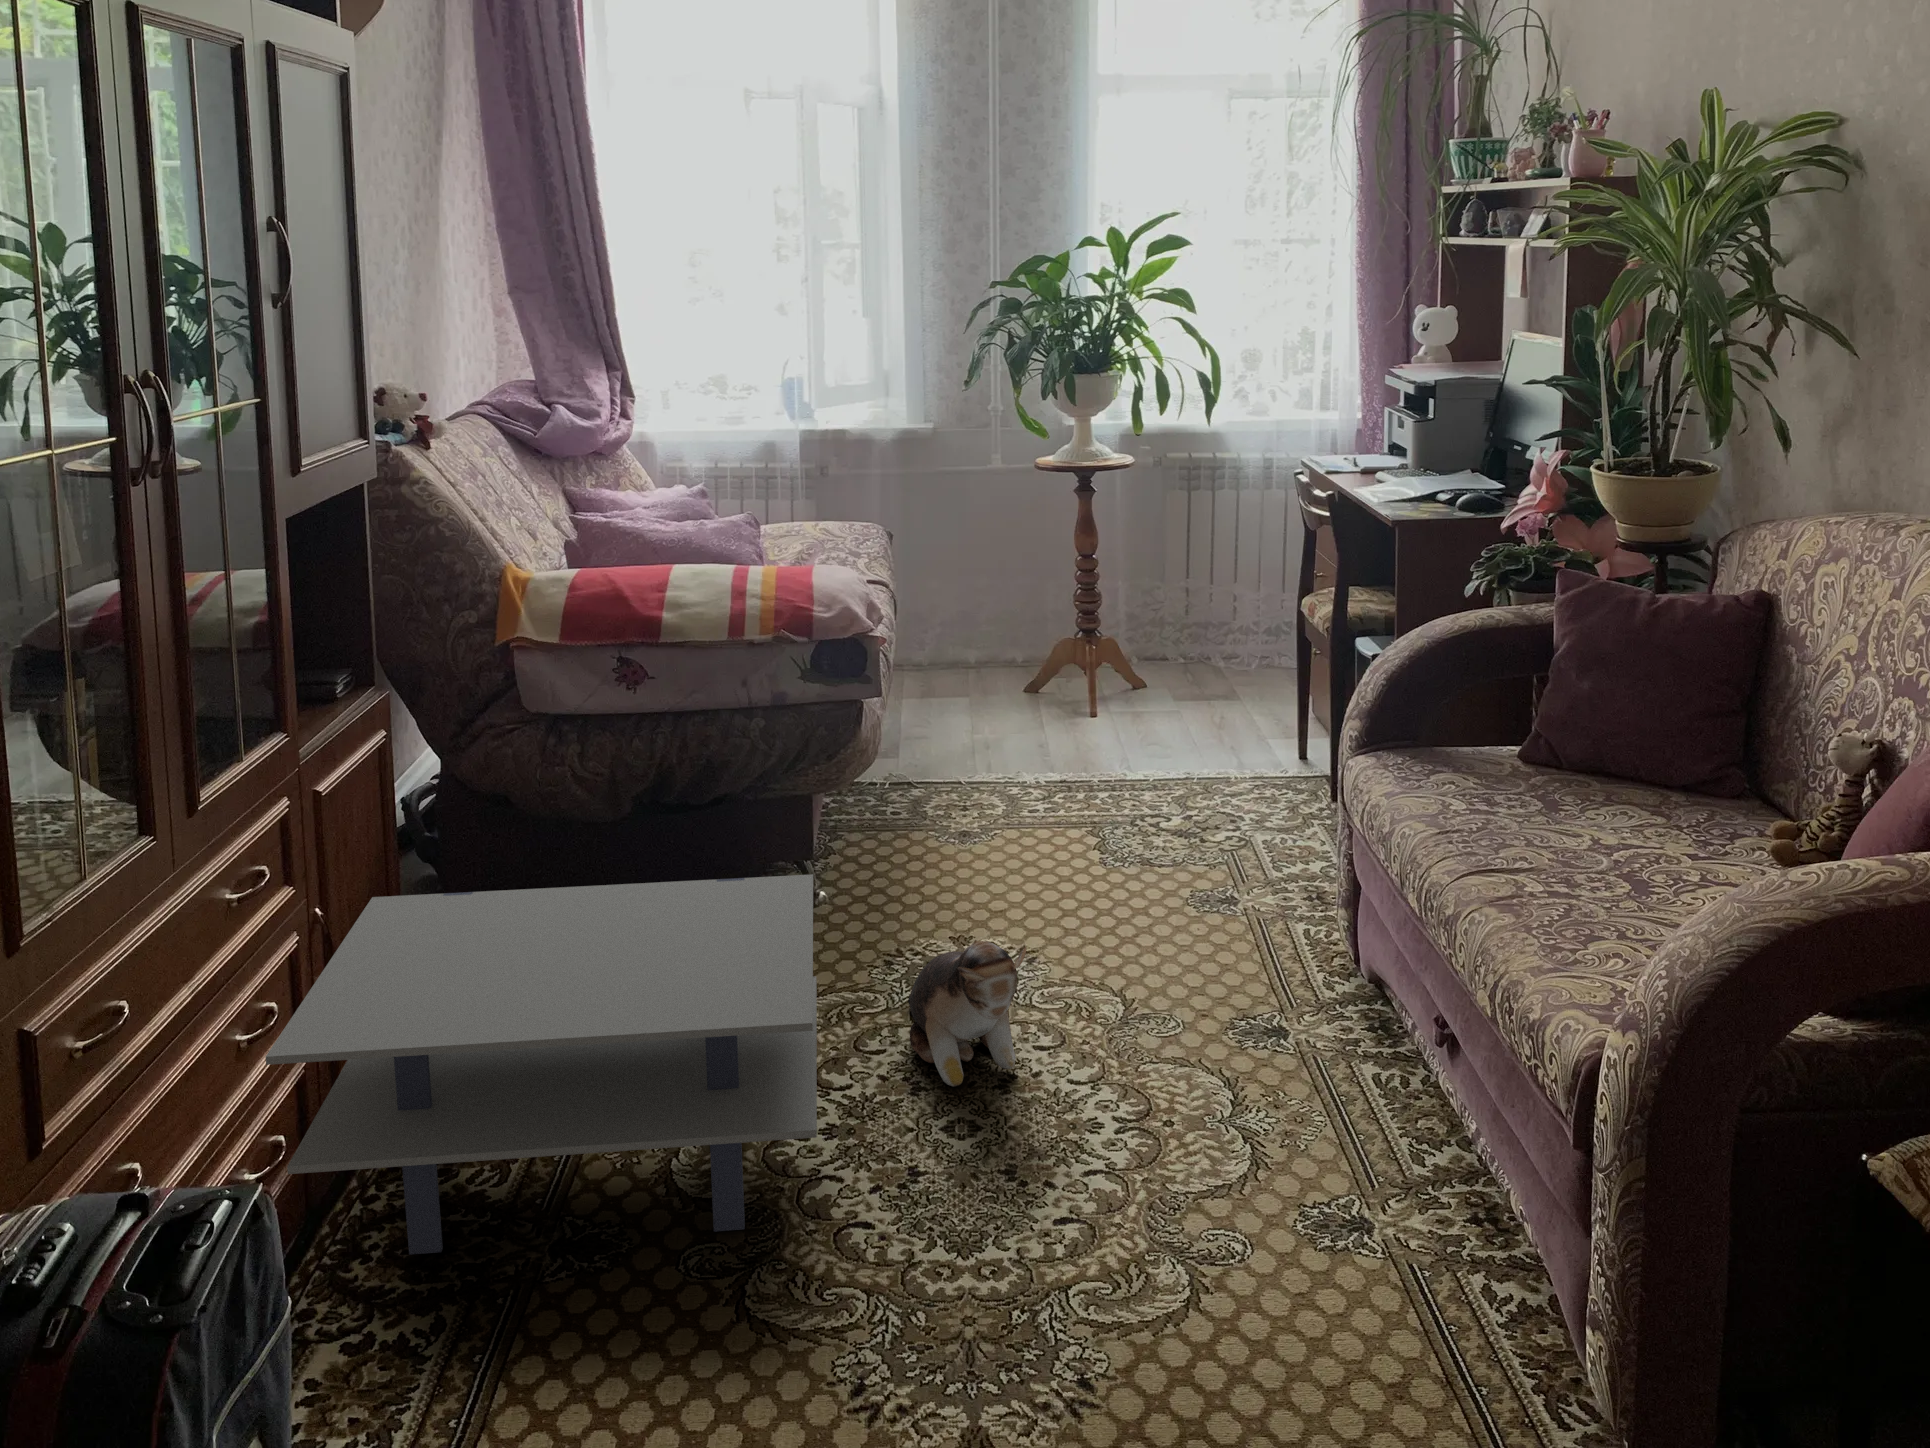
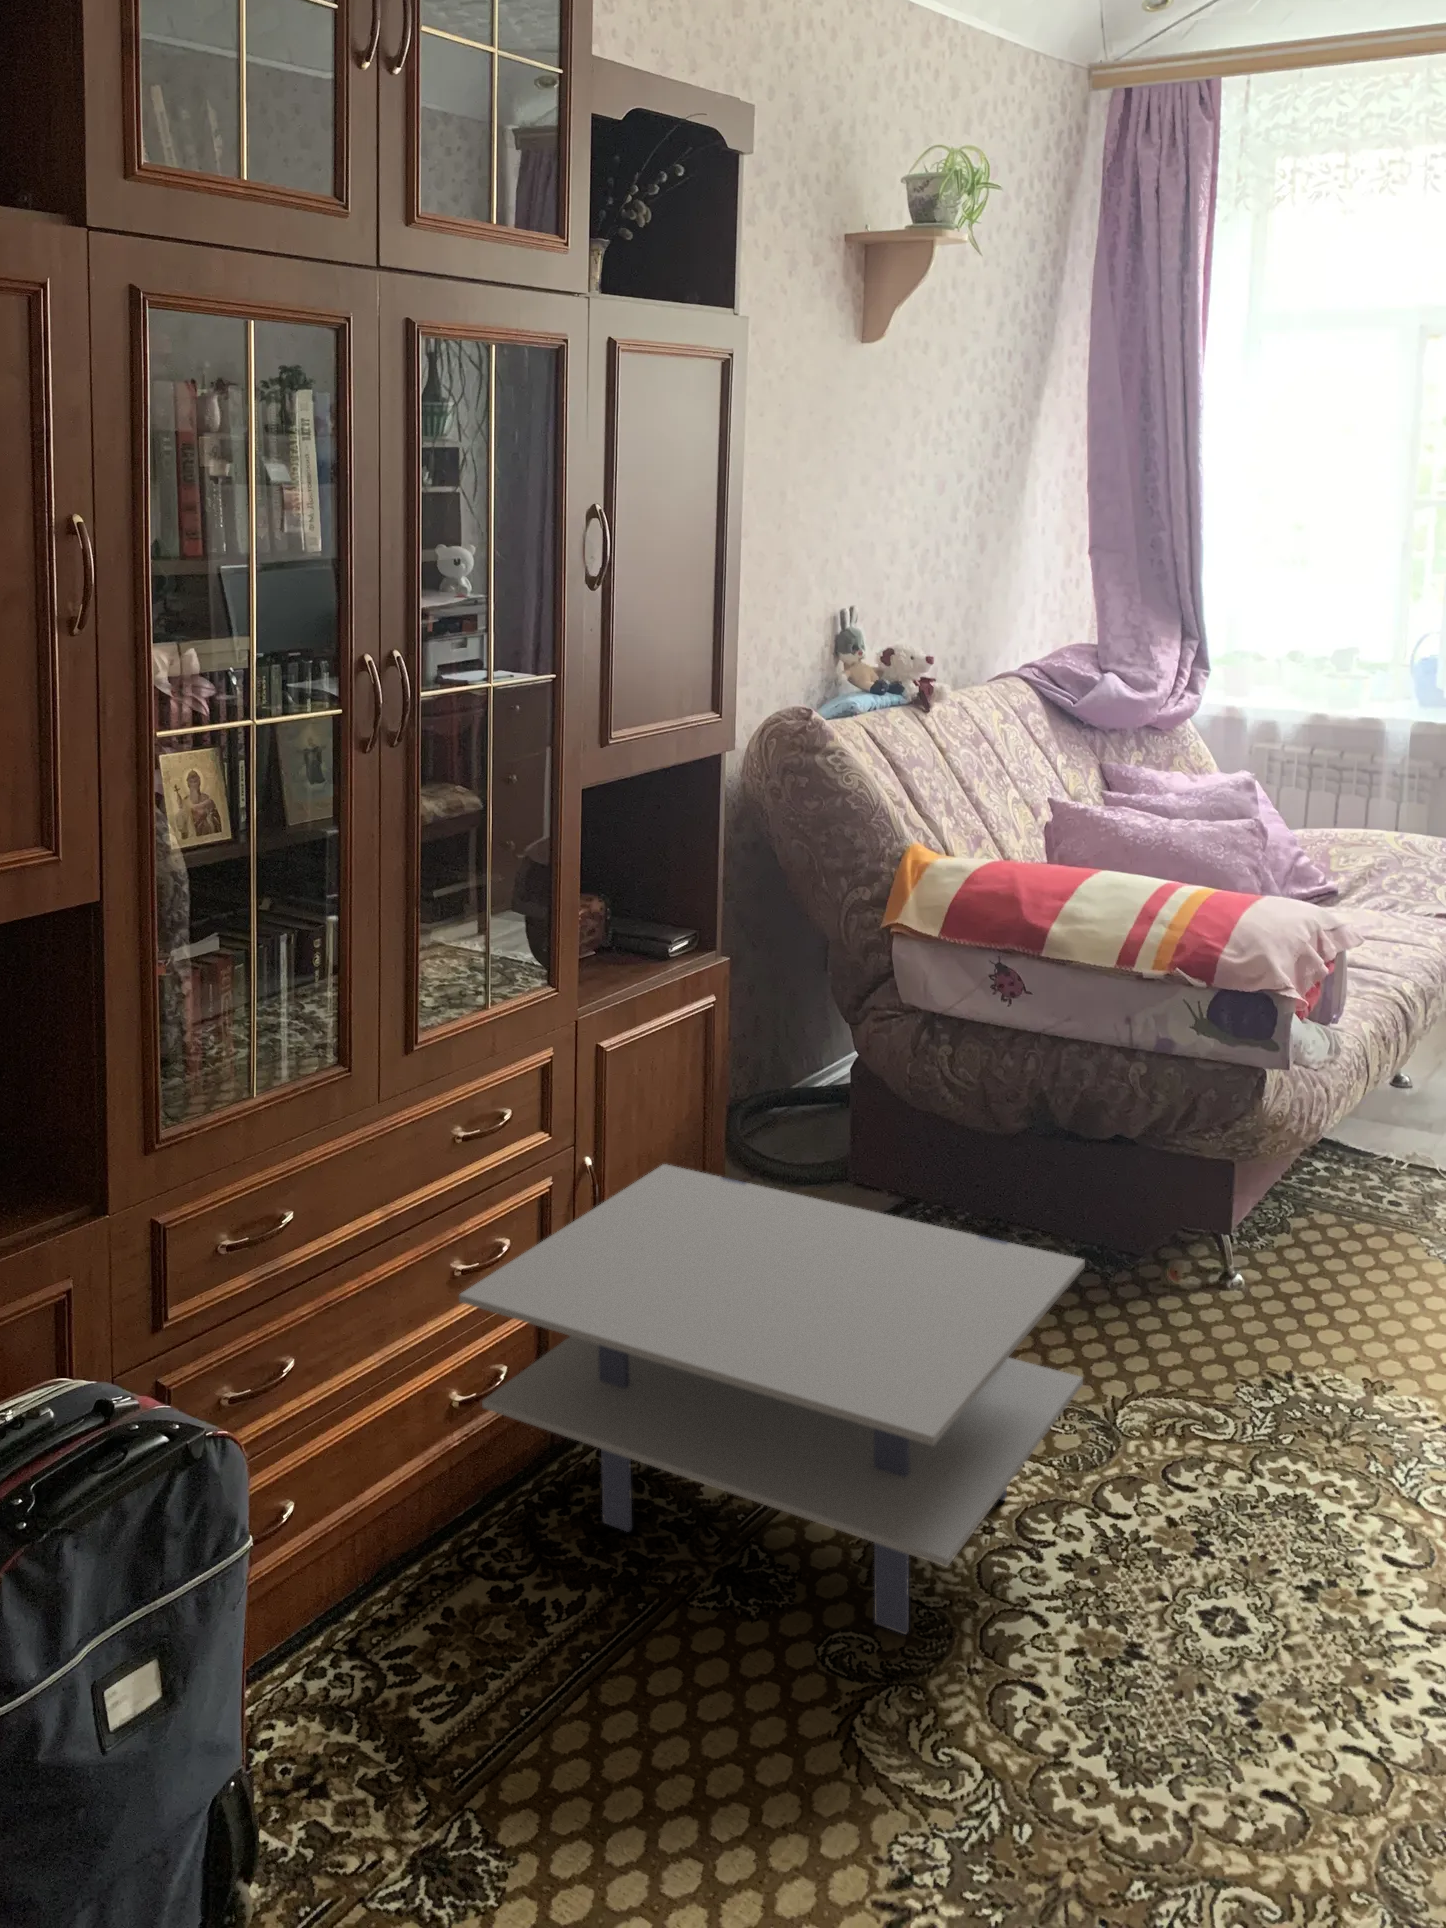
plush toy: present [908,940,1026,1086] -> none [1223,1395,1342,1571]

